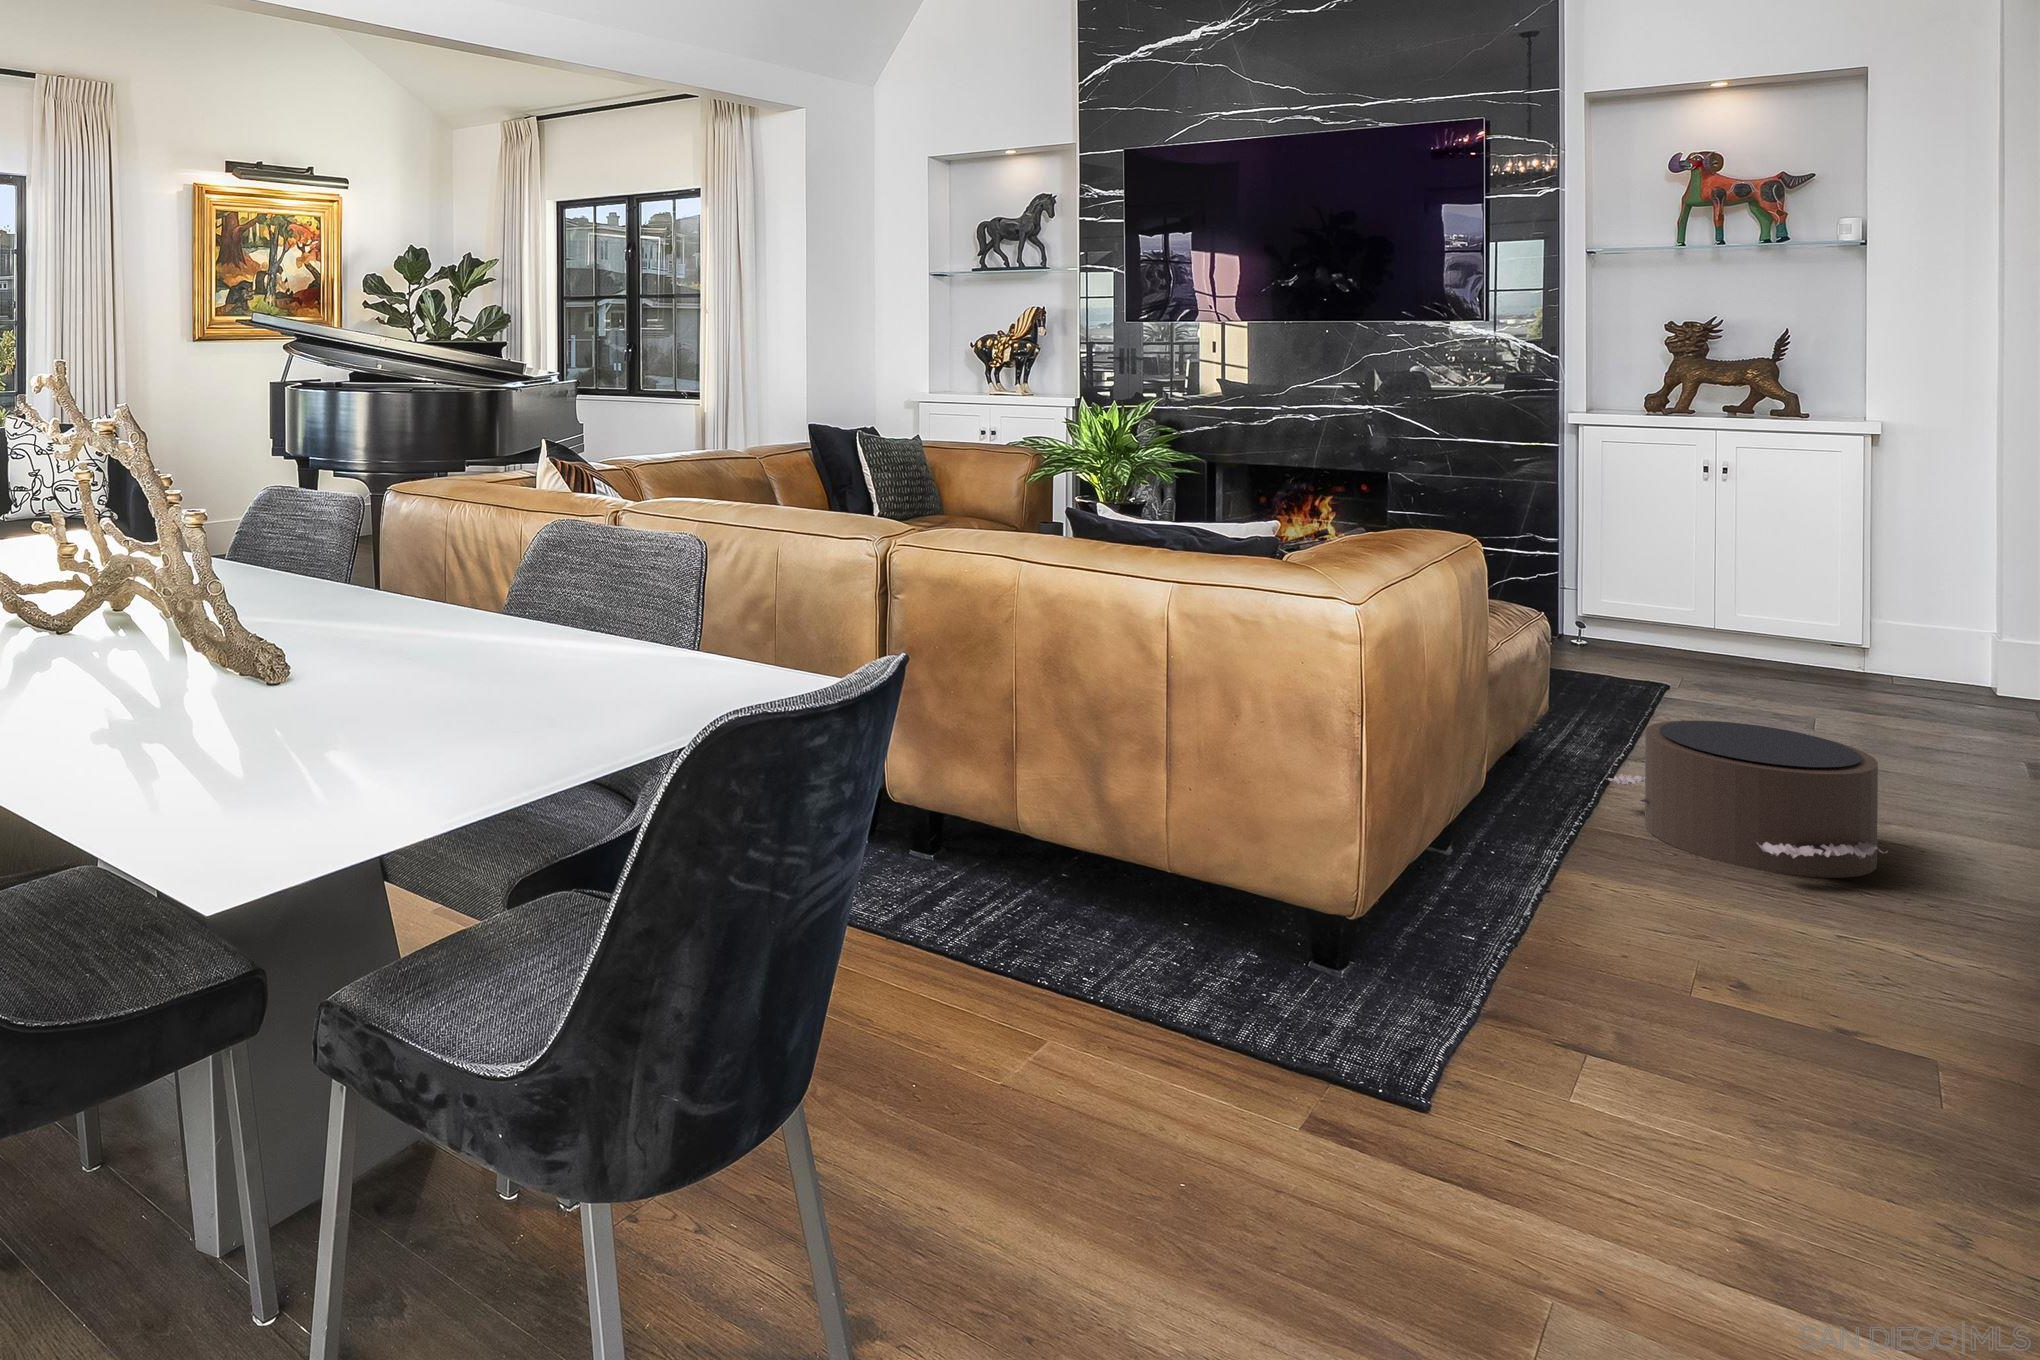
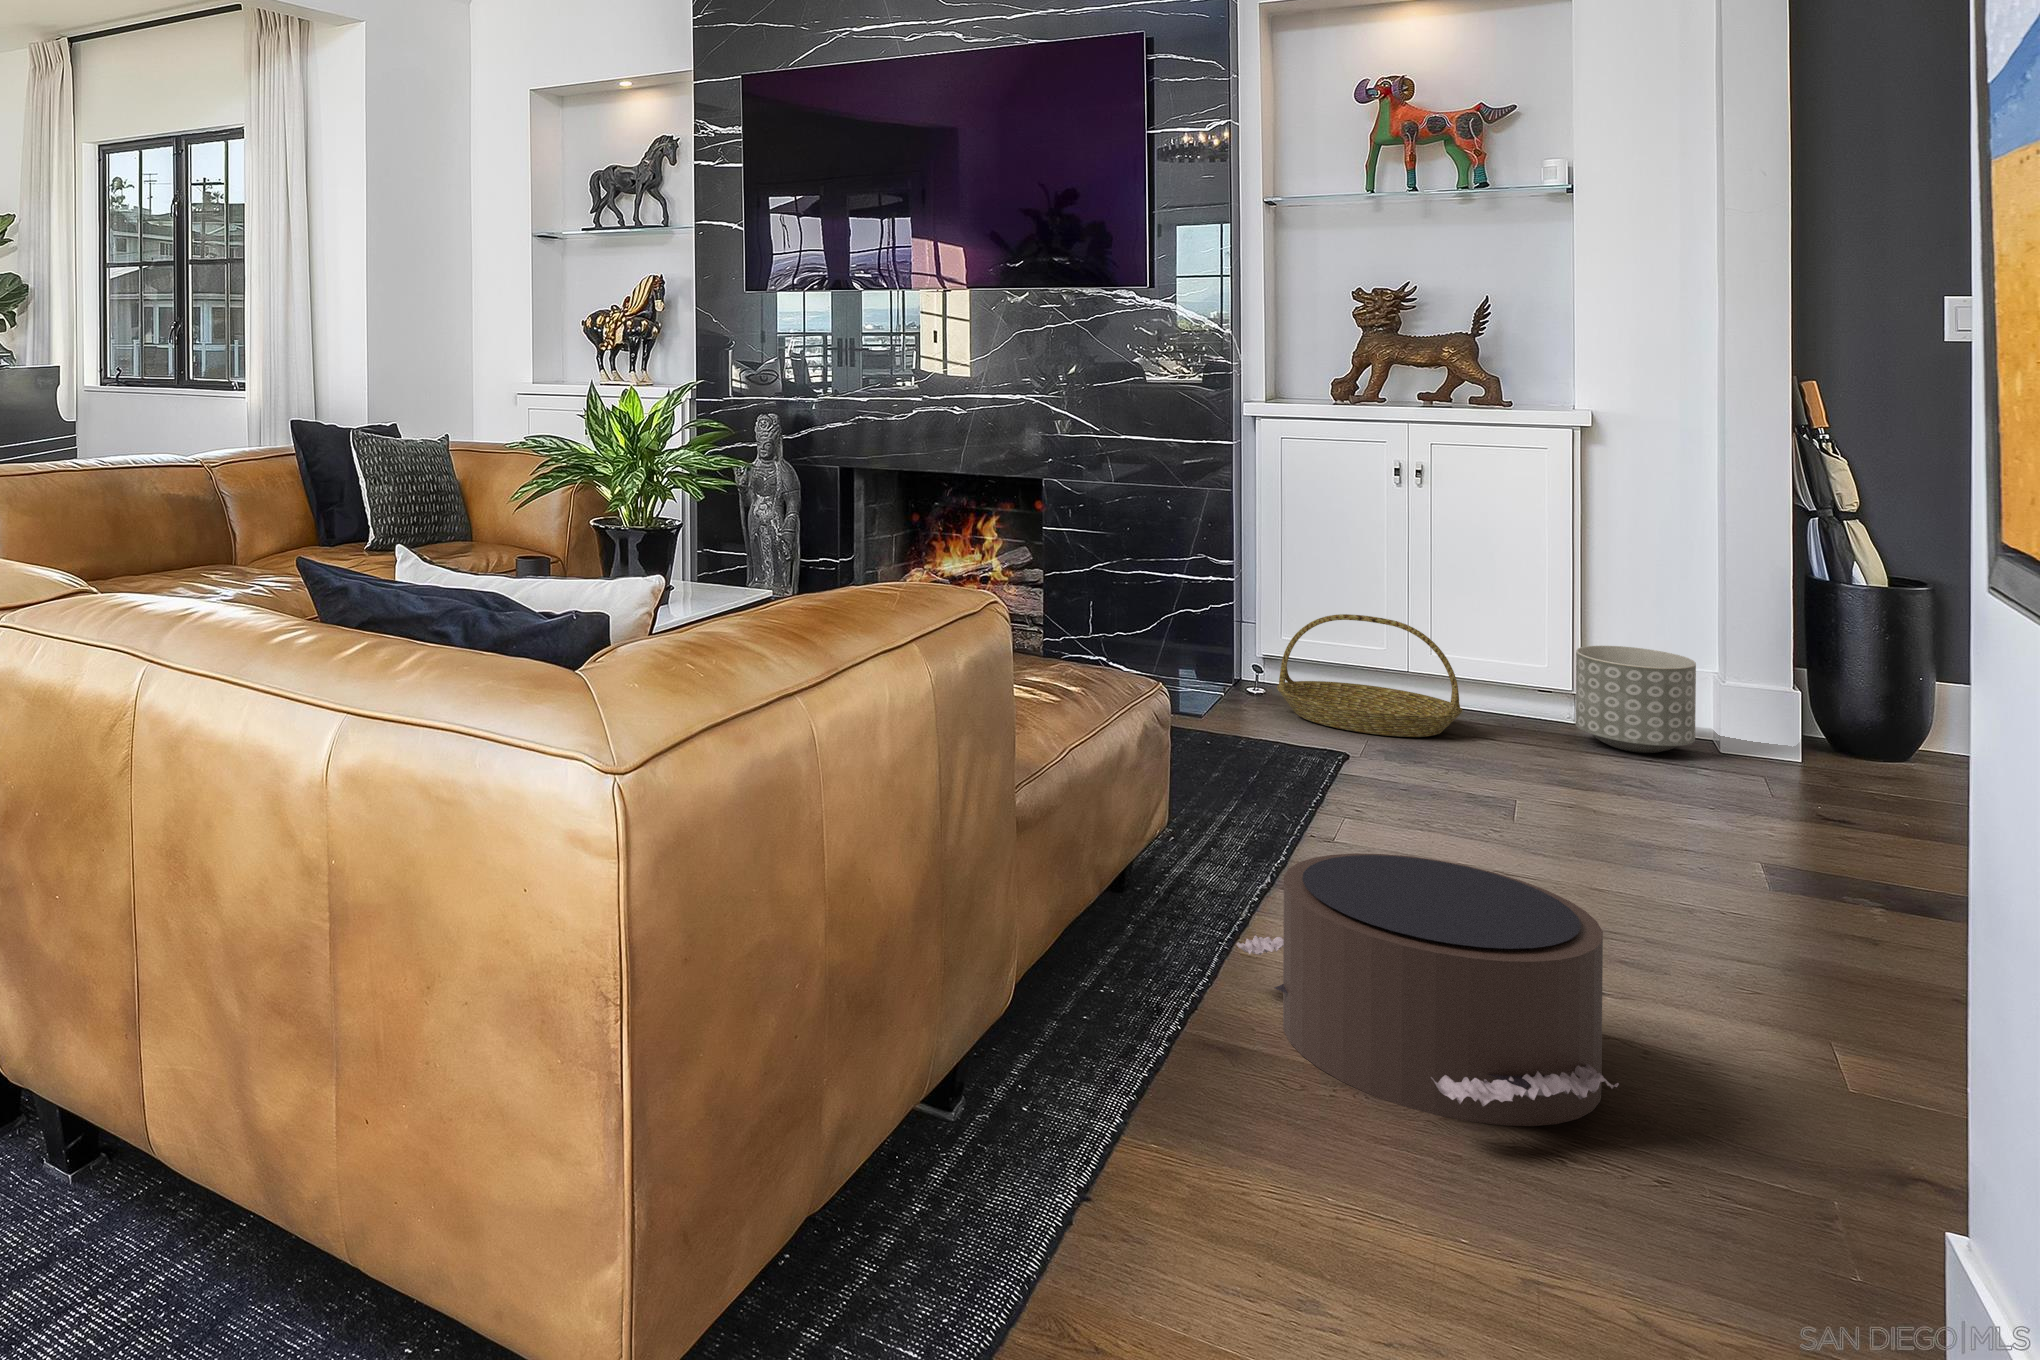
basket: none [1604,580,1767,675] -> present [1277,614,1462,737]
planter: none [1866,607,1972,691] -> present [1575,646,1696,753]

